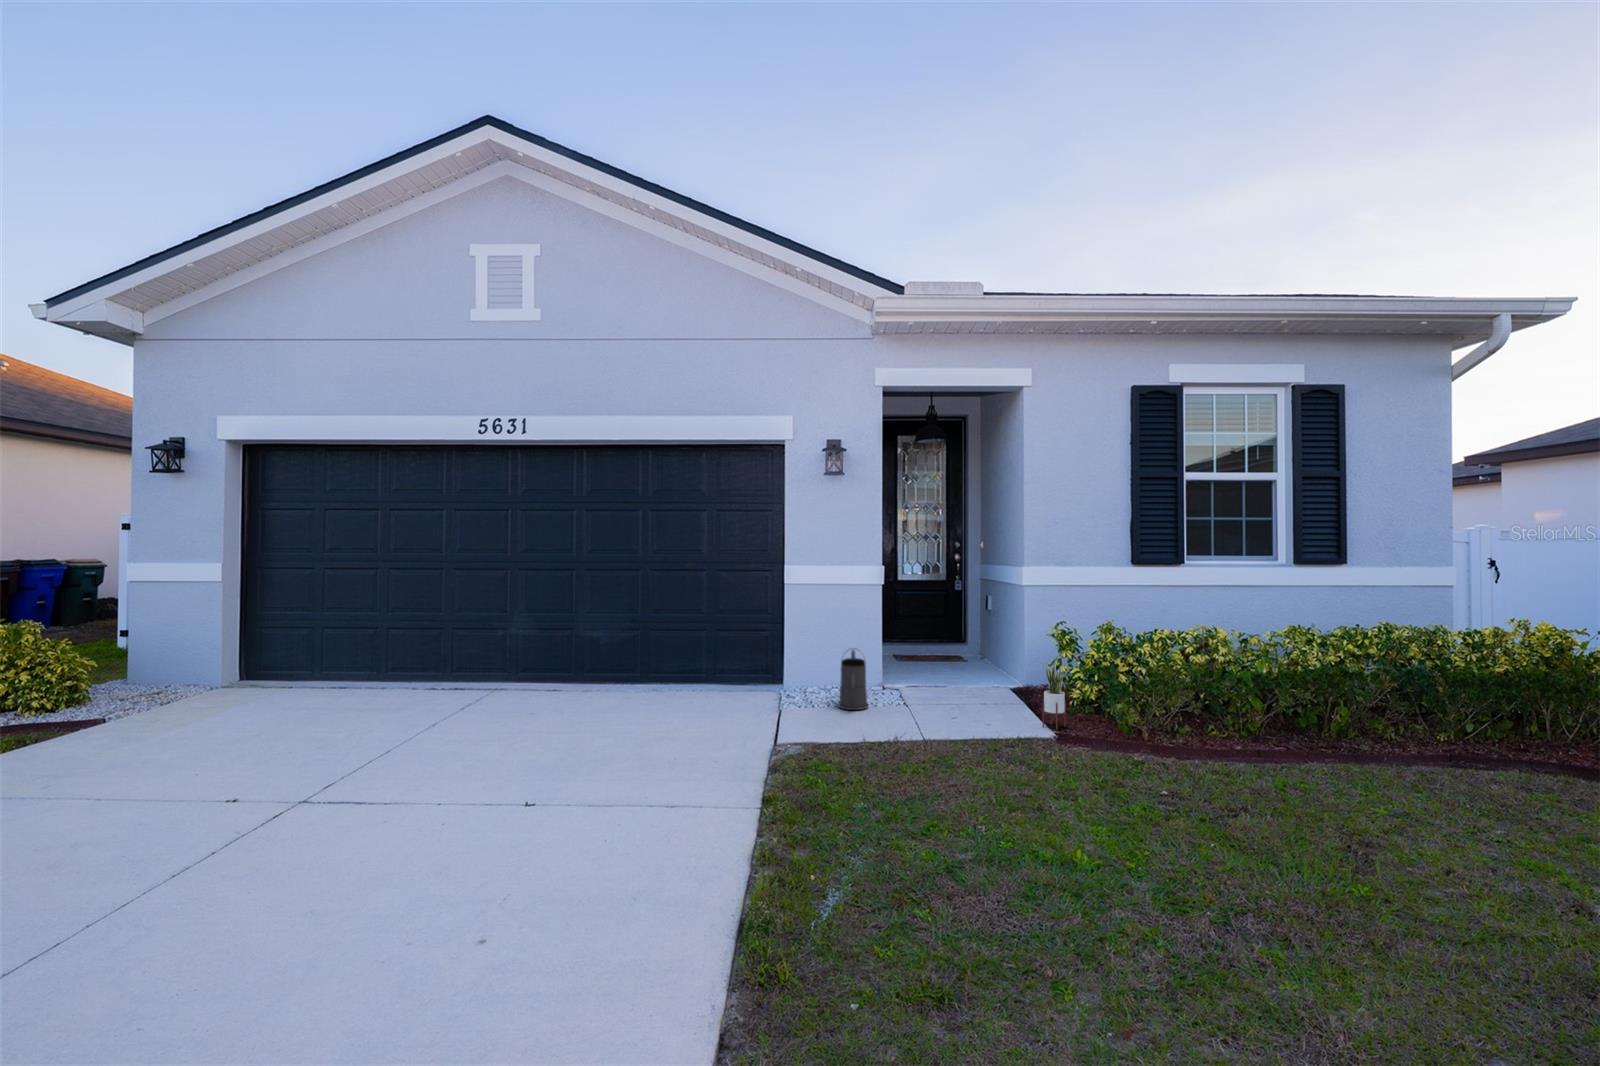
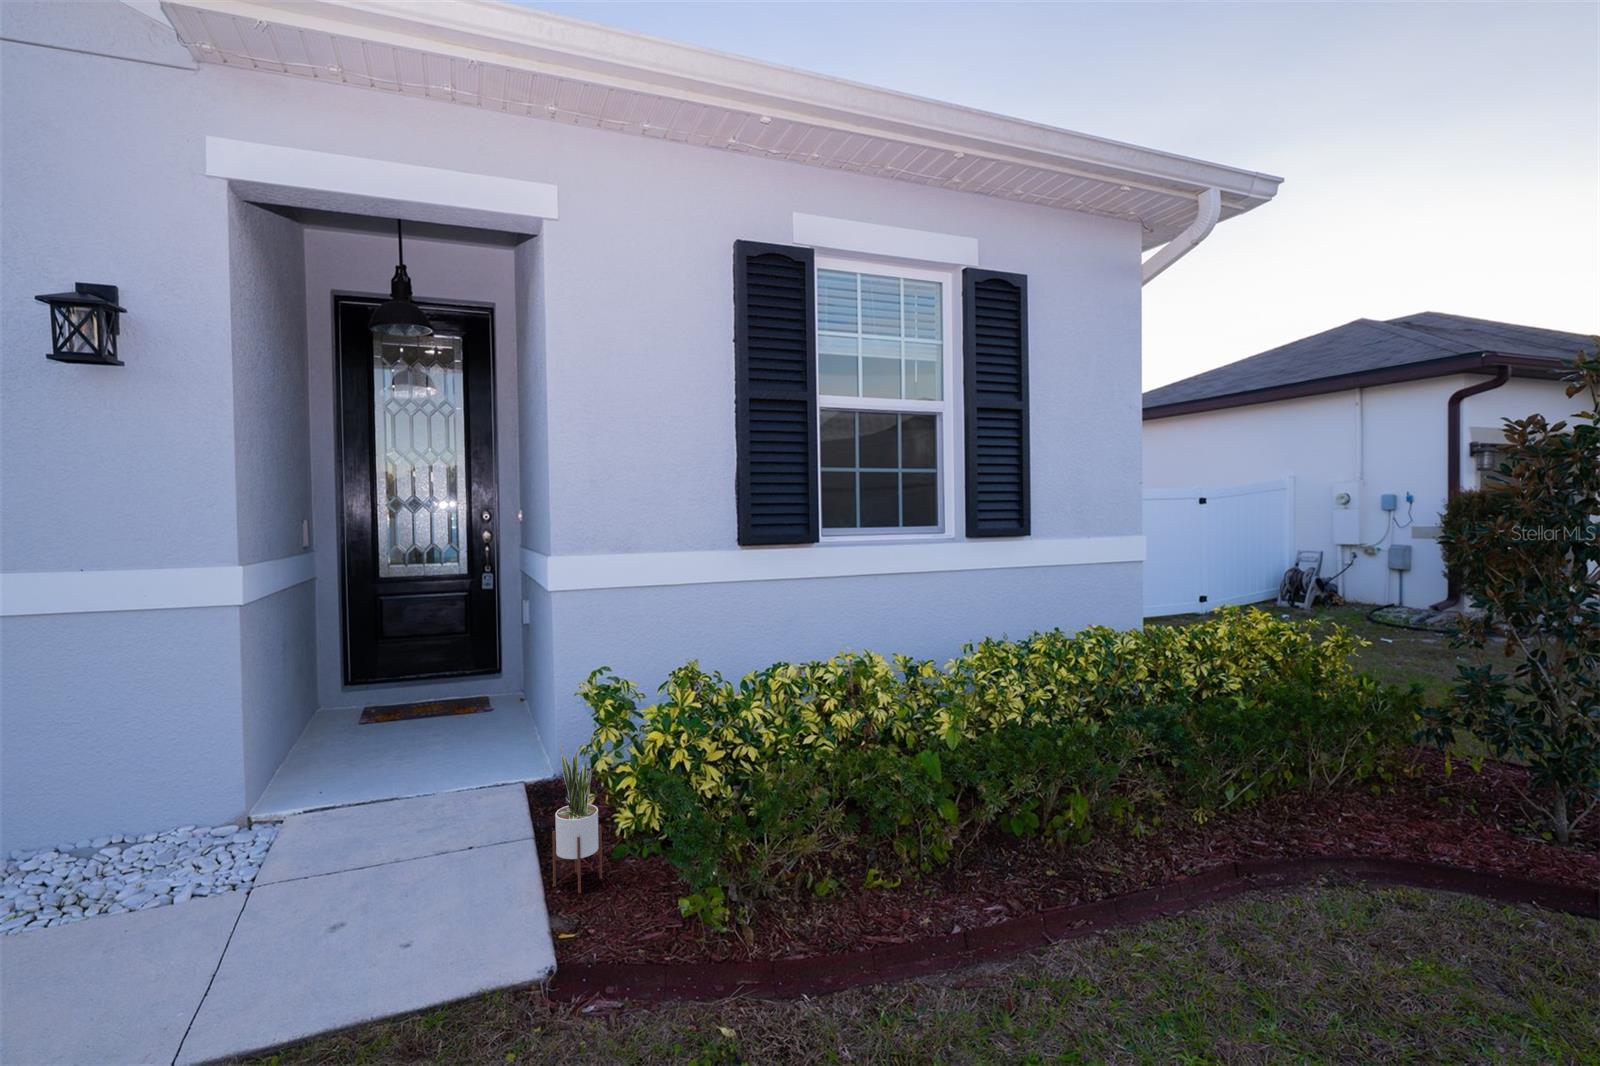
watering can: present [839,650,868,710] -> none [84,739,178,900]

